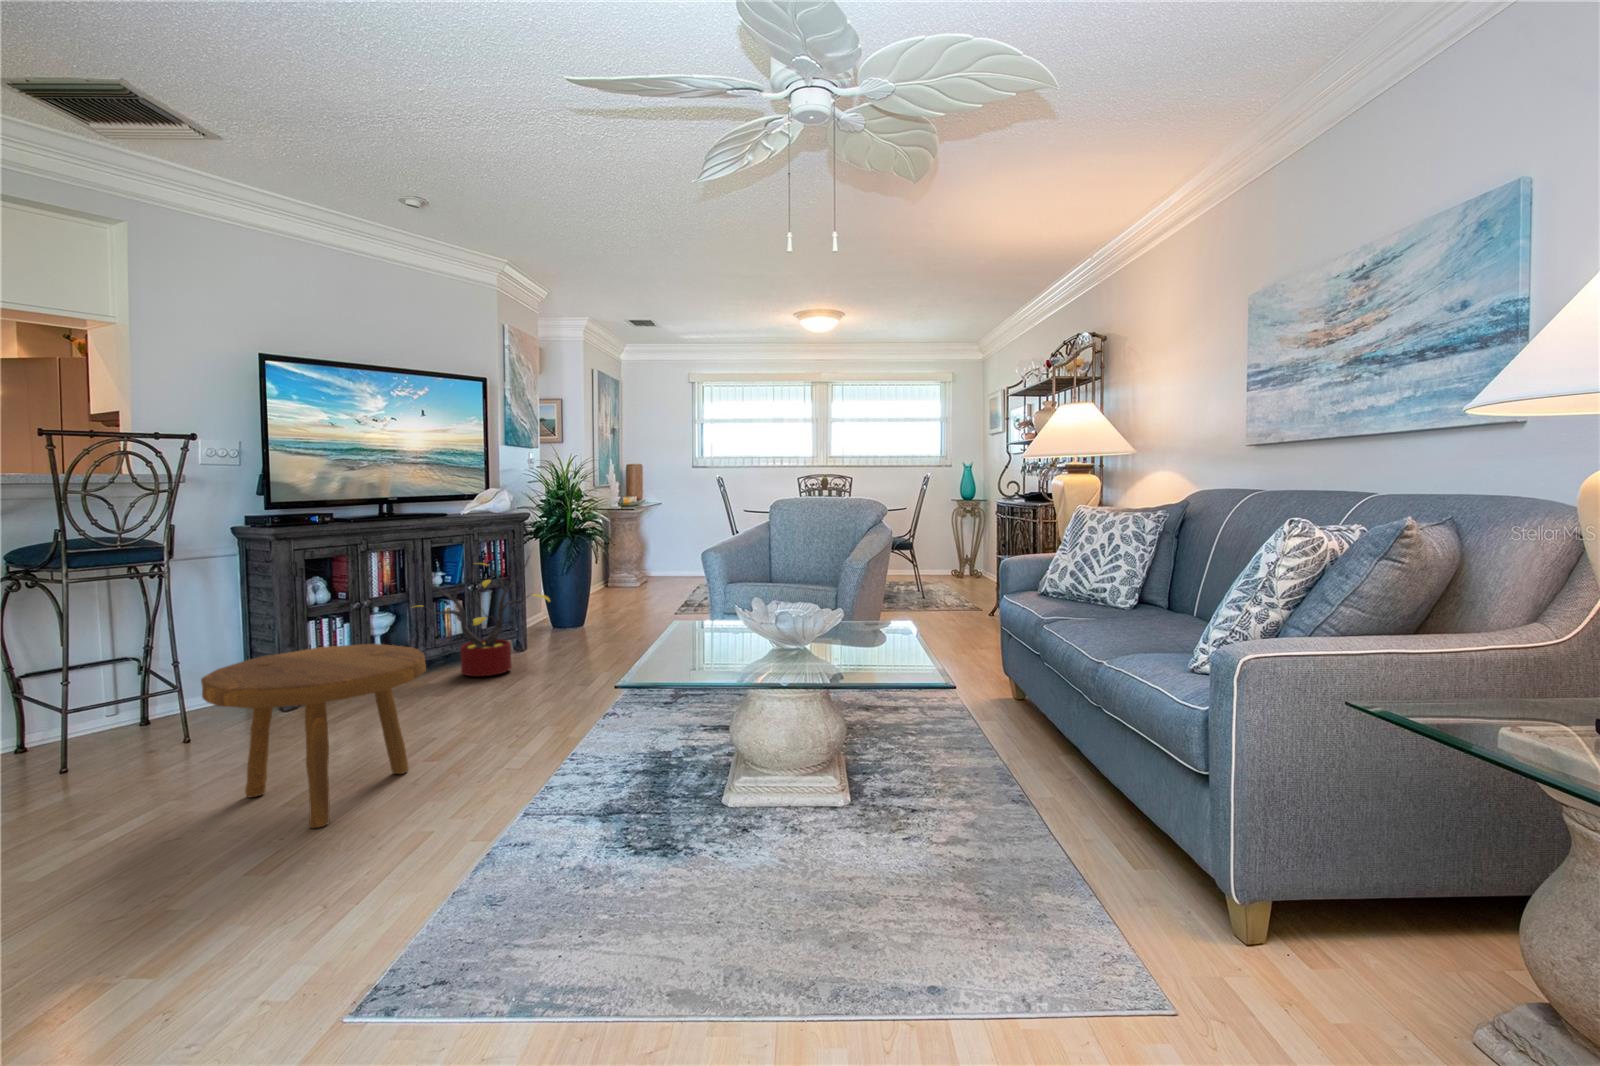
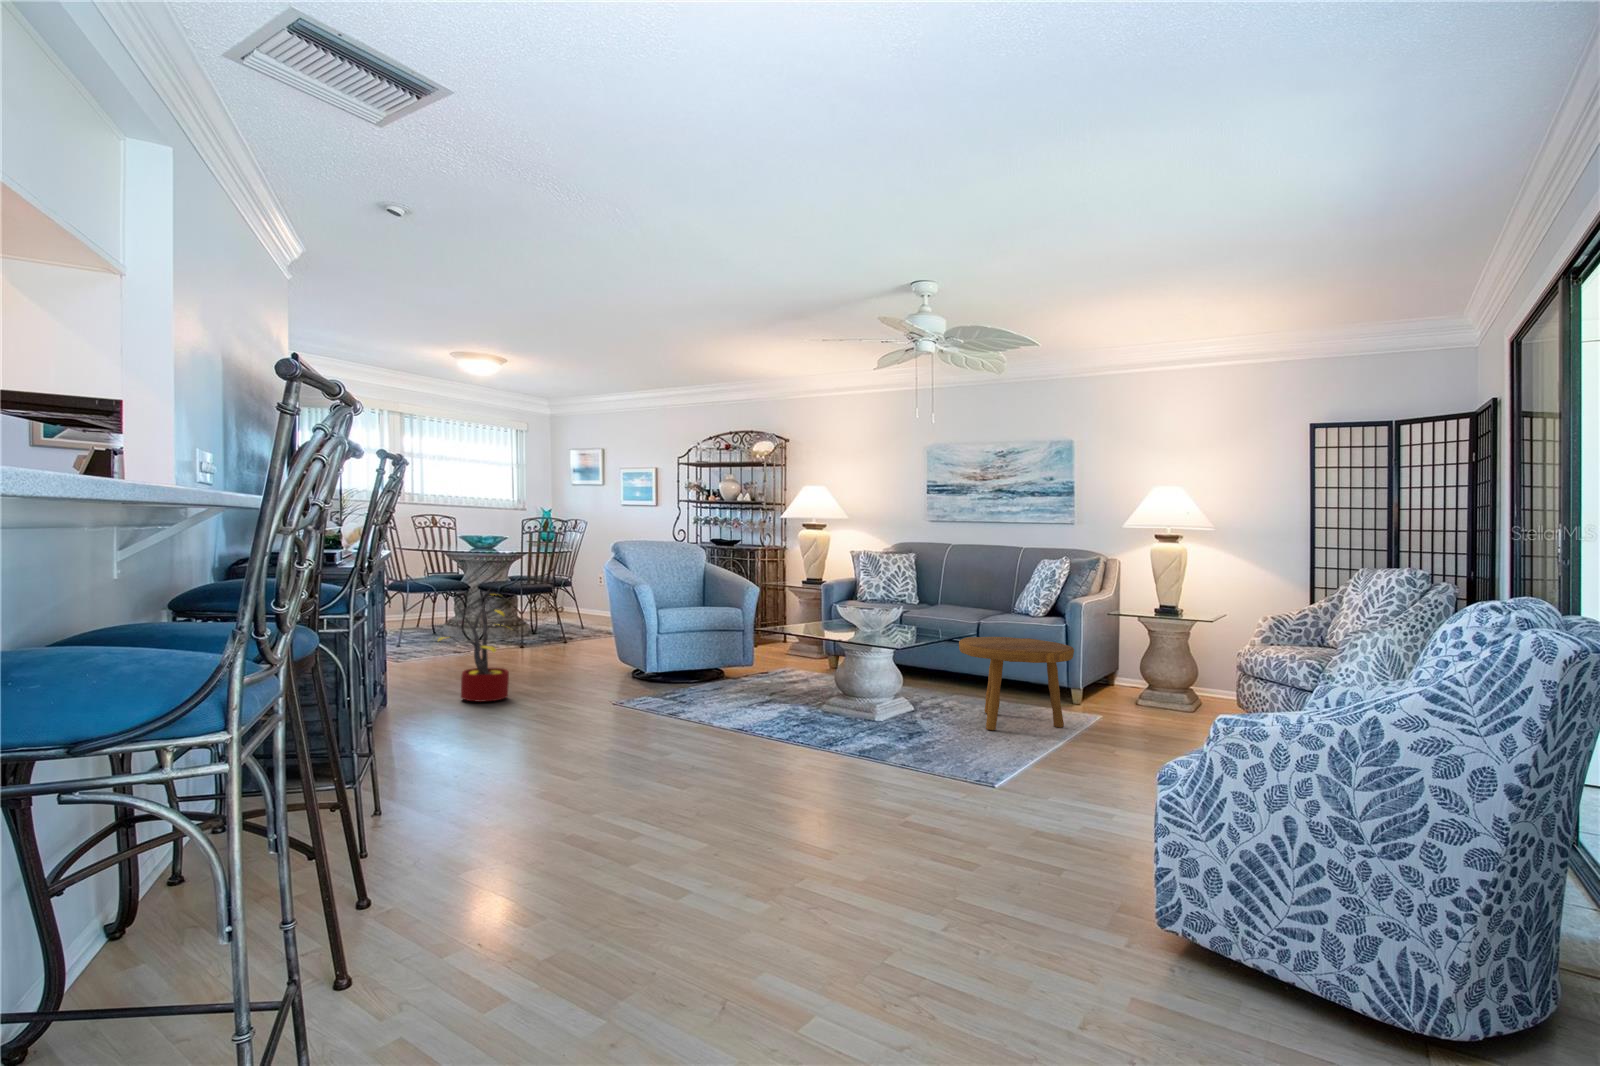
footstool: present [201,644,426,828] -> present [959,637,1074,730]

